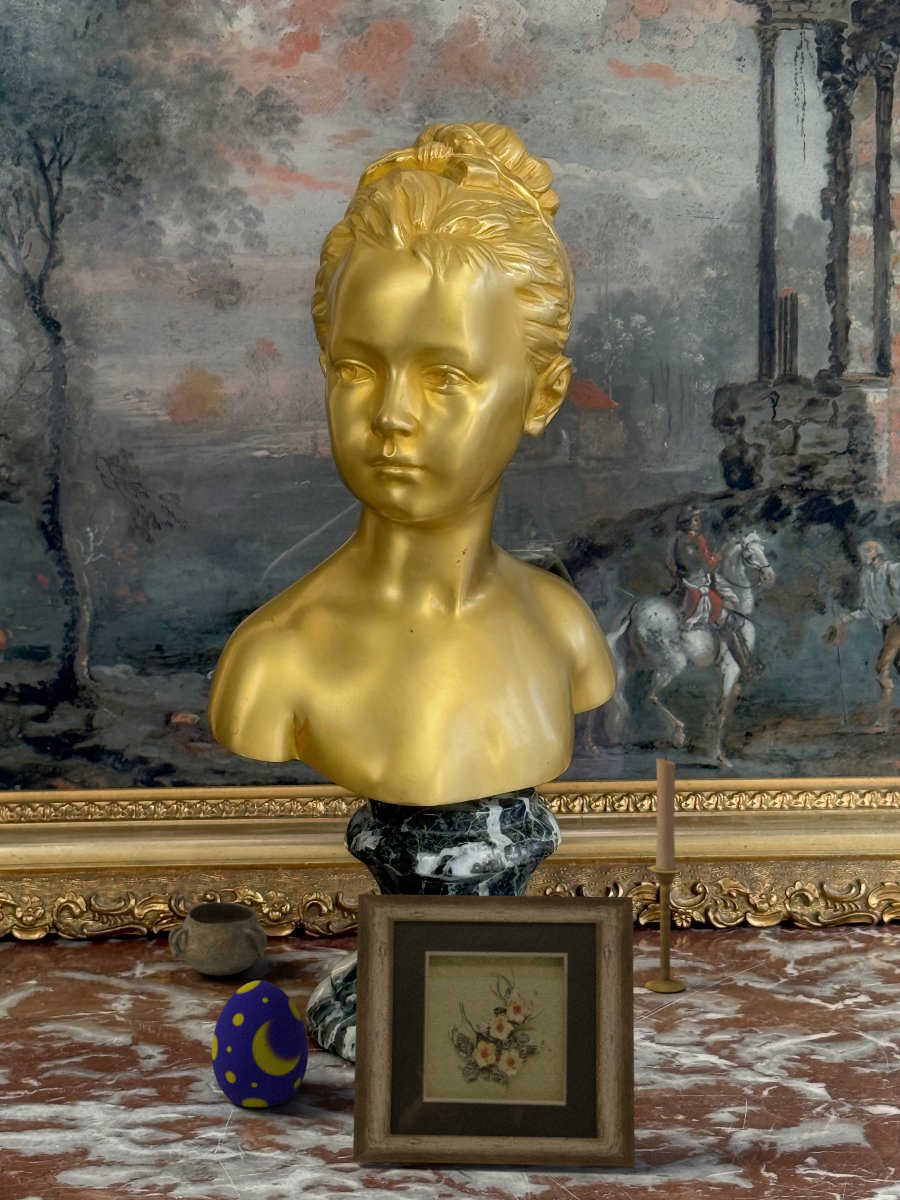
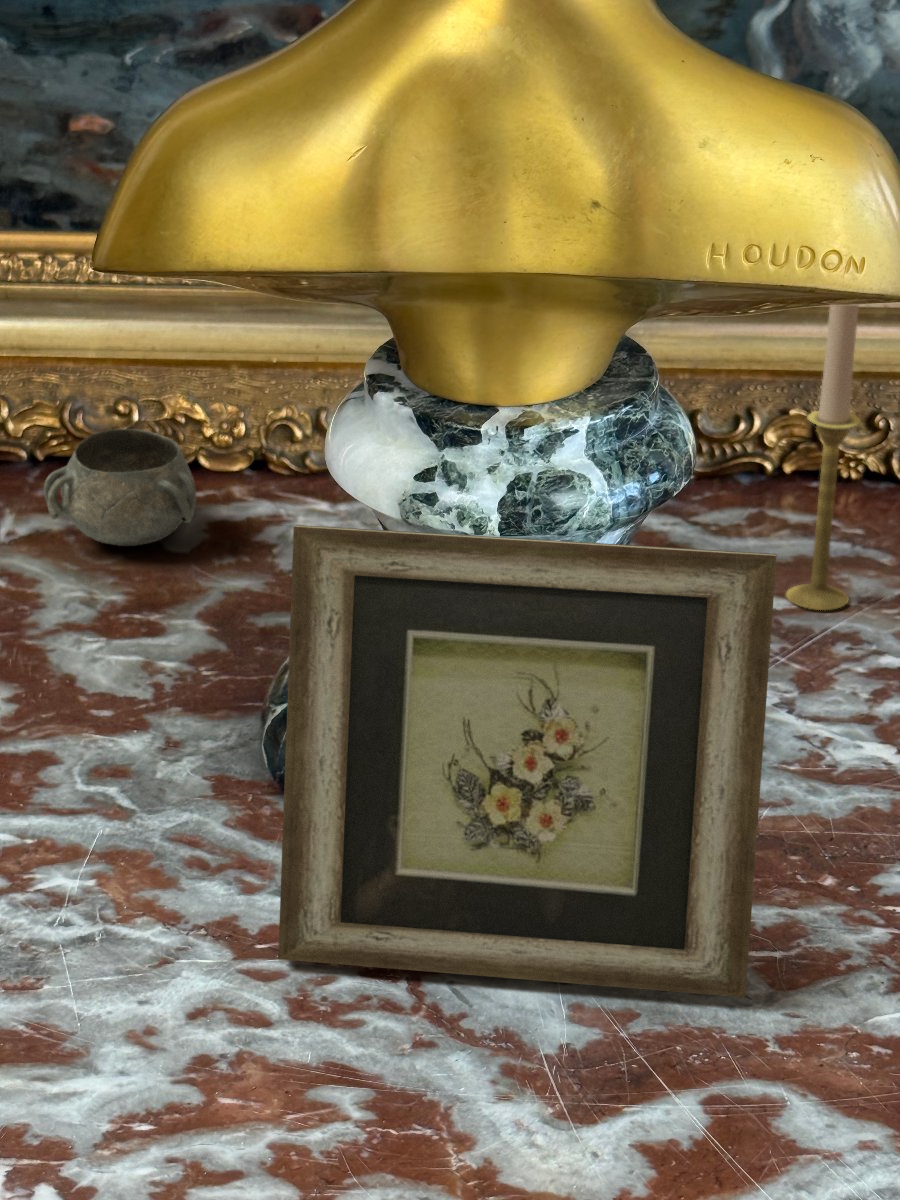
decorative egg: present [212,980,308,1107] -> none [69,627,225,827]

